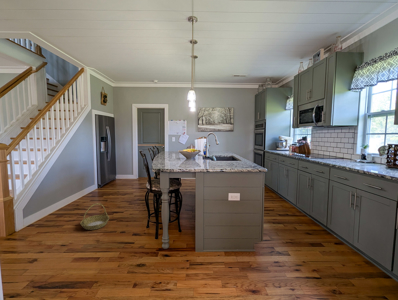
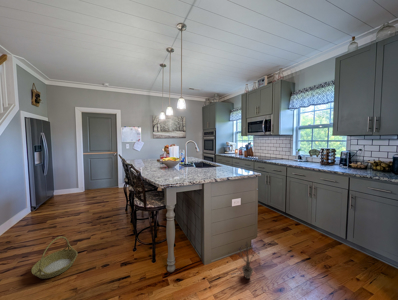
decorative plant: none [213,235,241,273] -> present [235,244,259,279]

